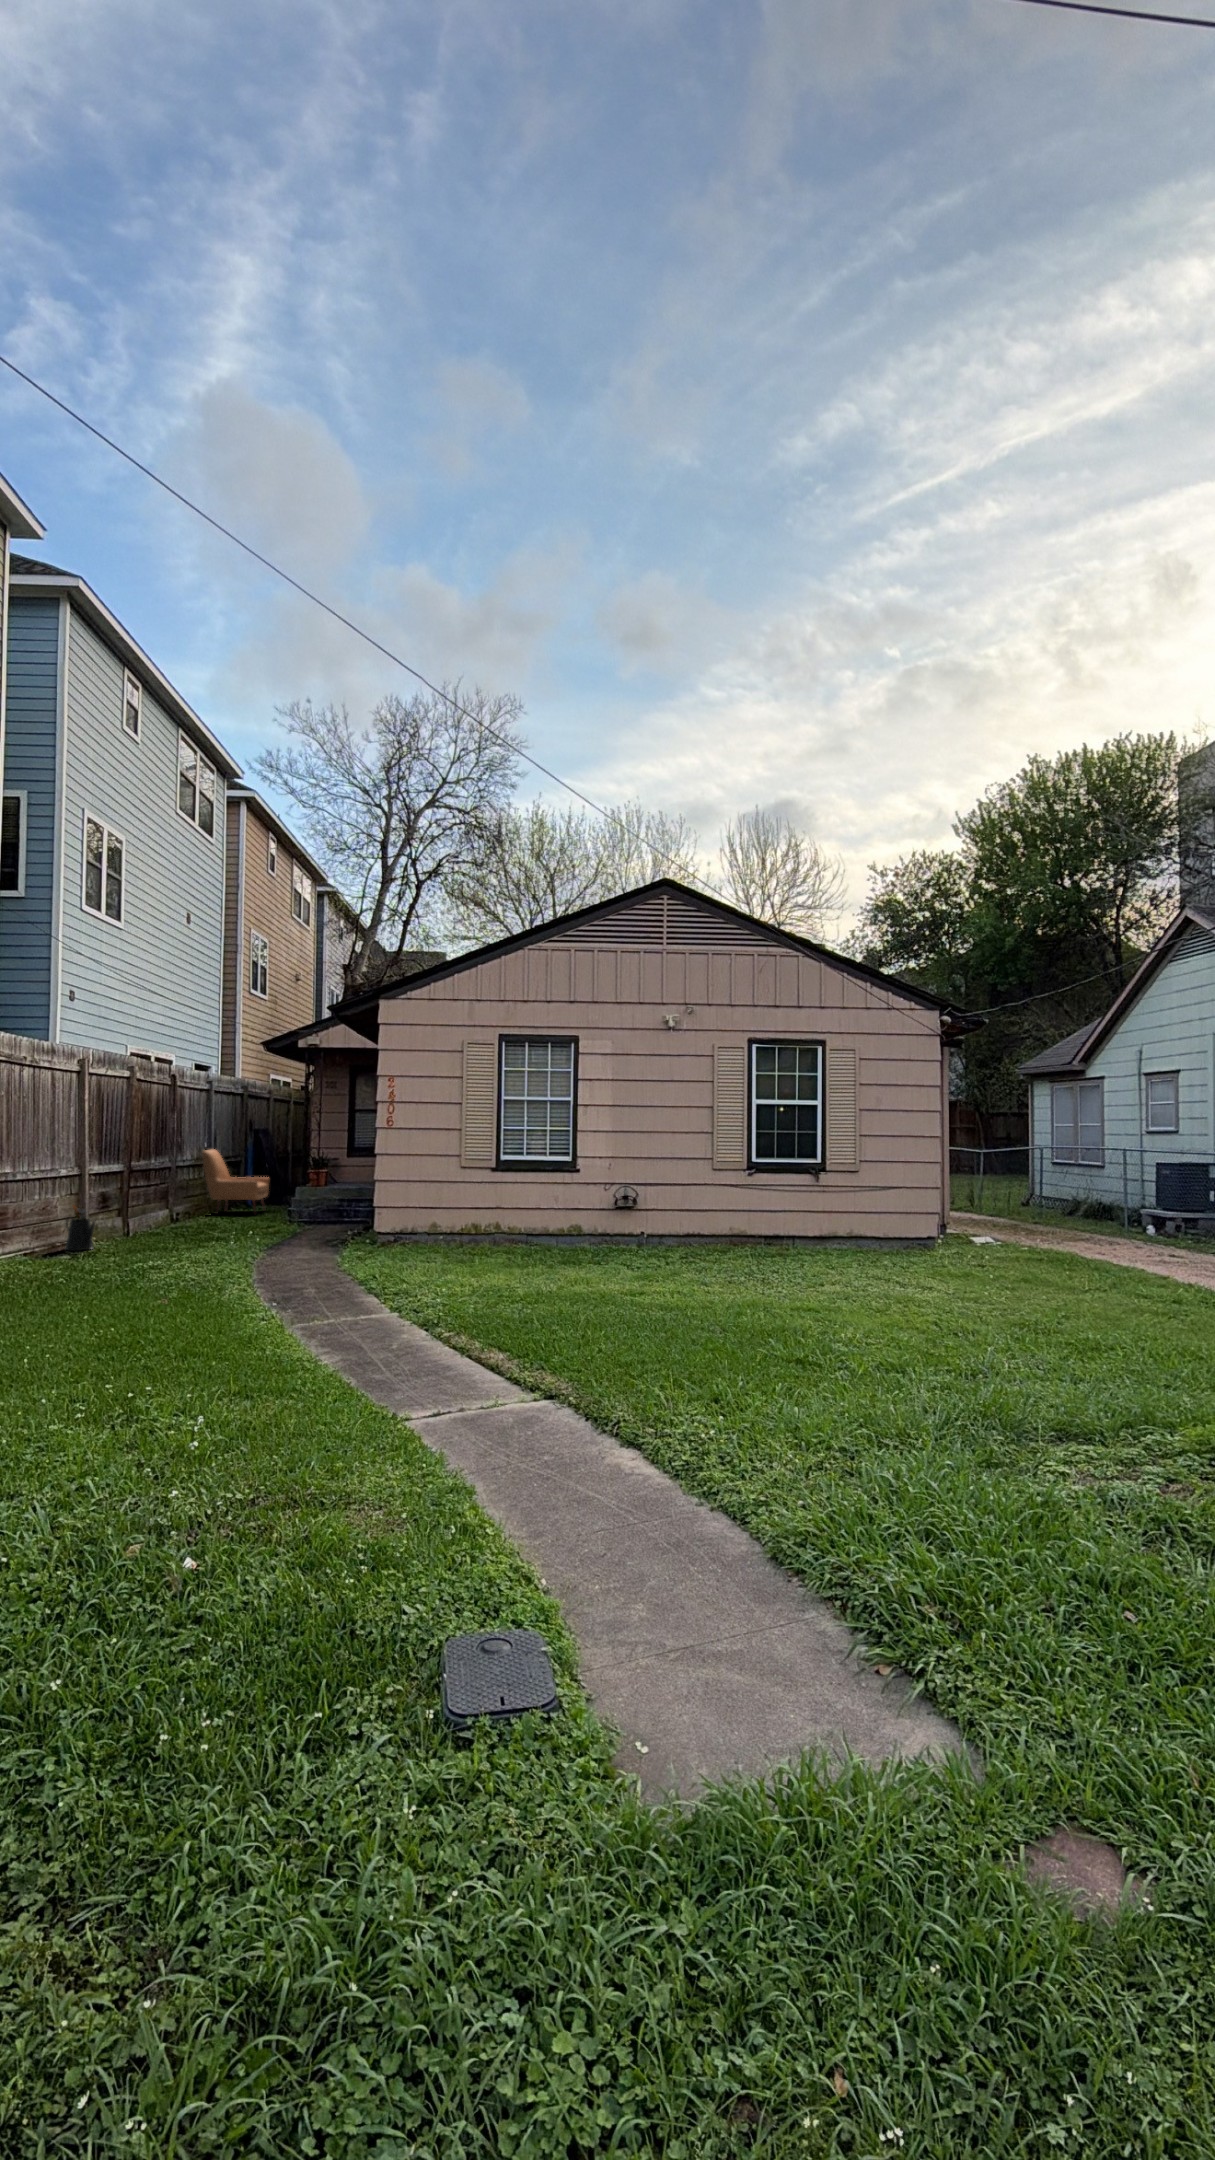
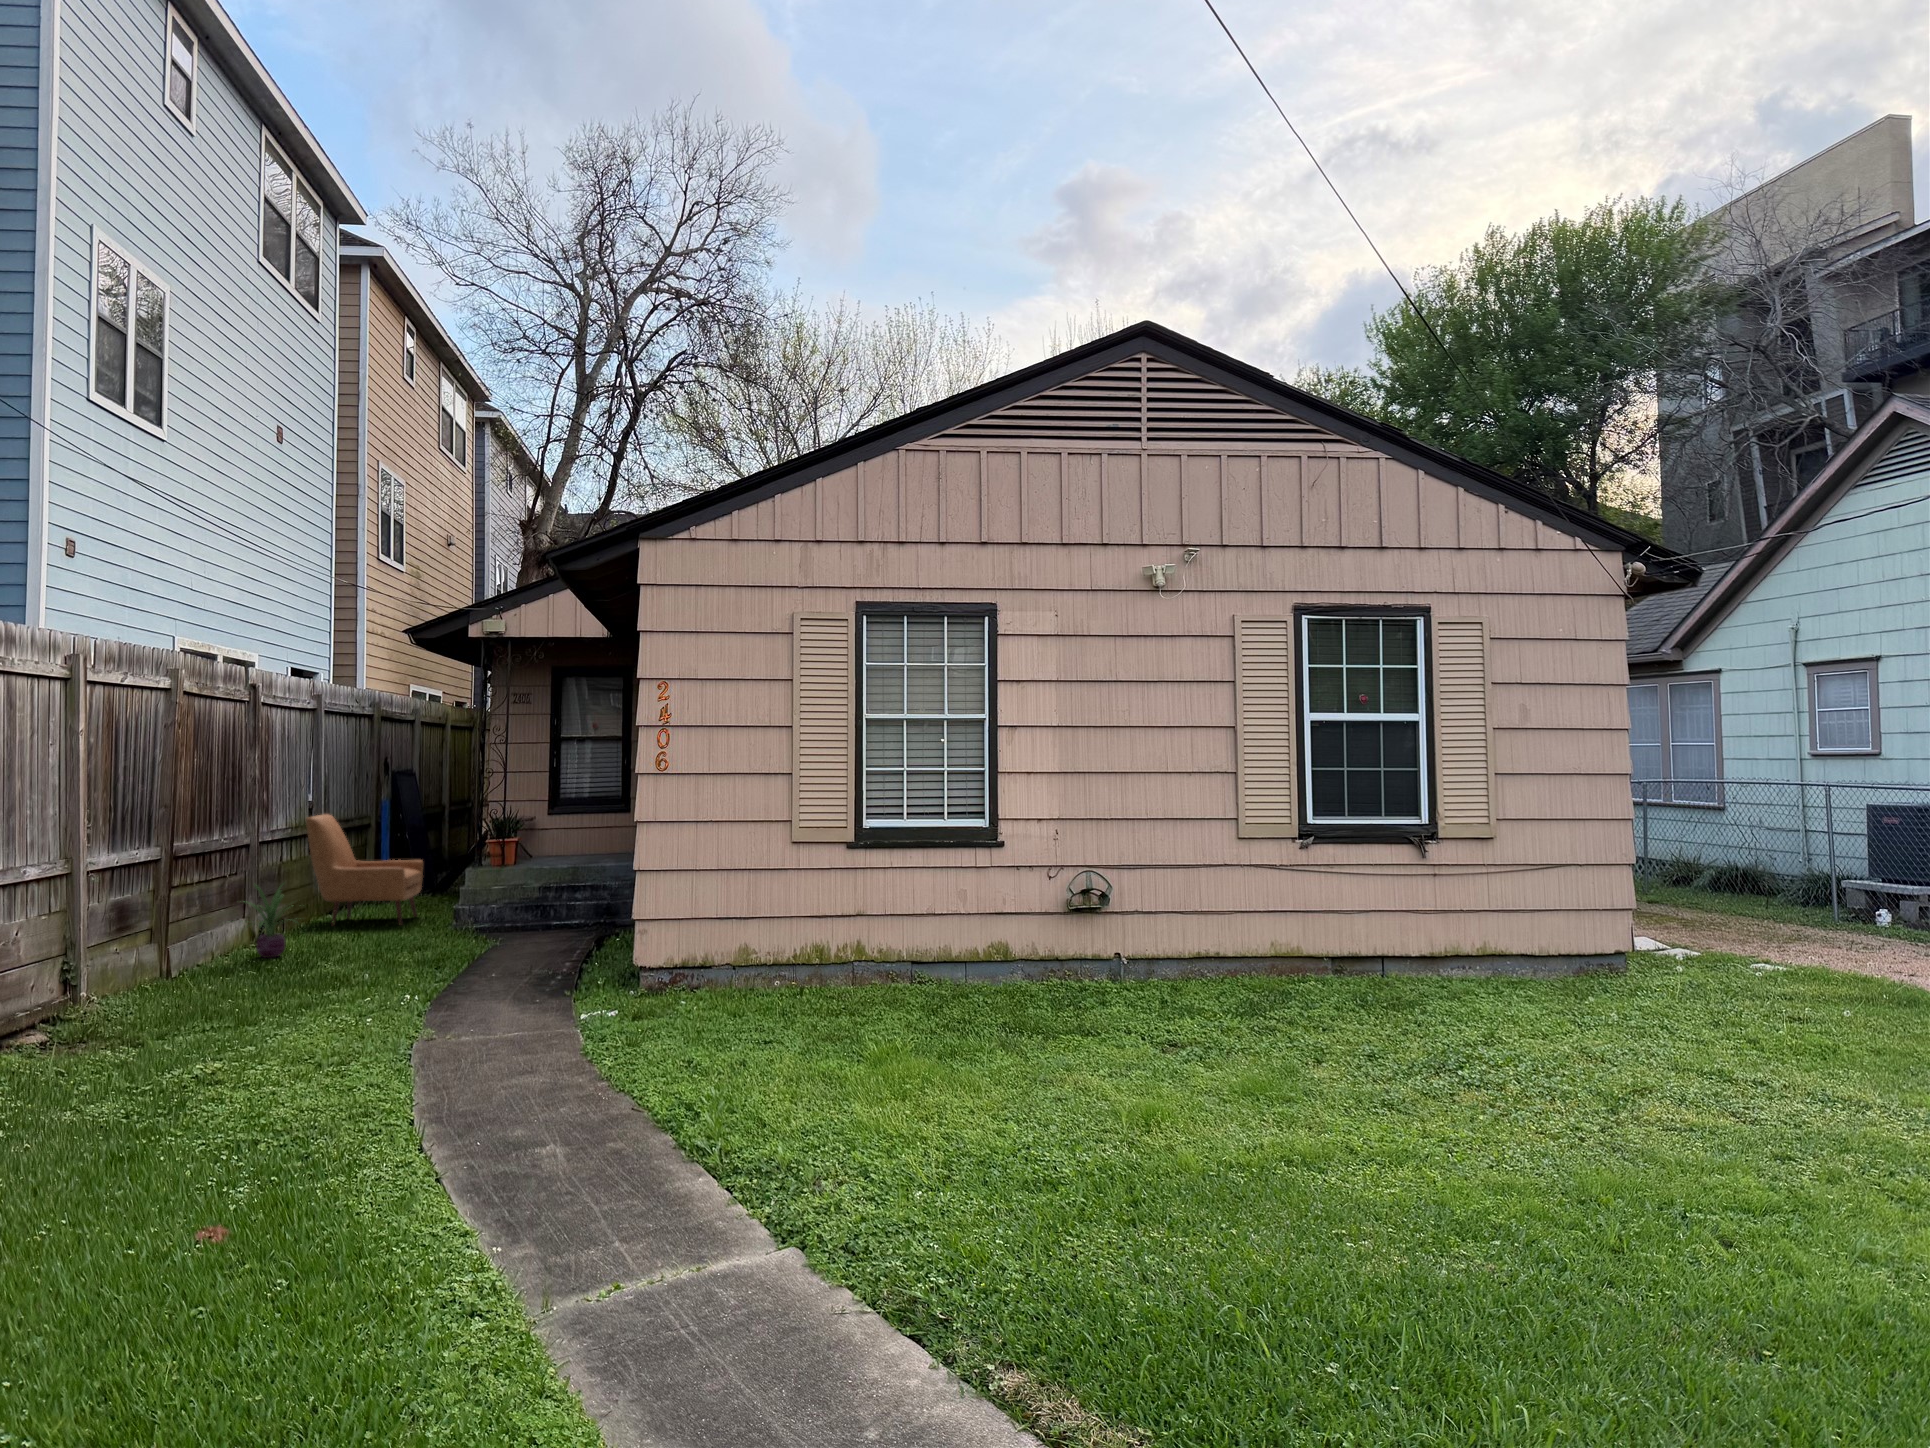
decorative plant: none [153,1185,204,1226] -> present [246,884,298,958]
watering can: present [66,1206,96,1251] -> none [35,935,97,1029]

